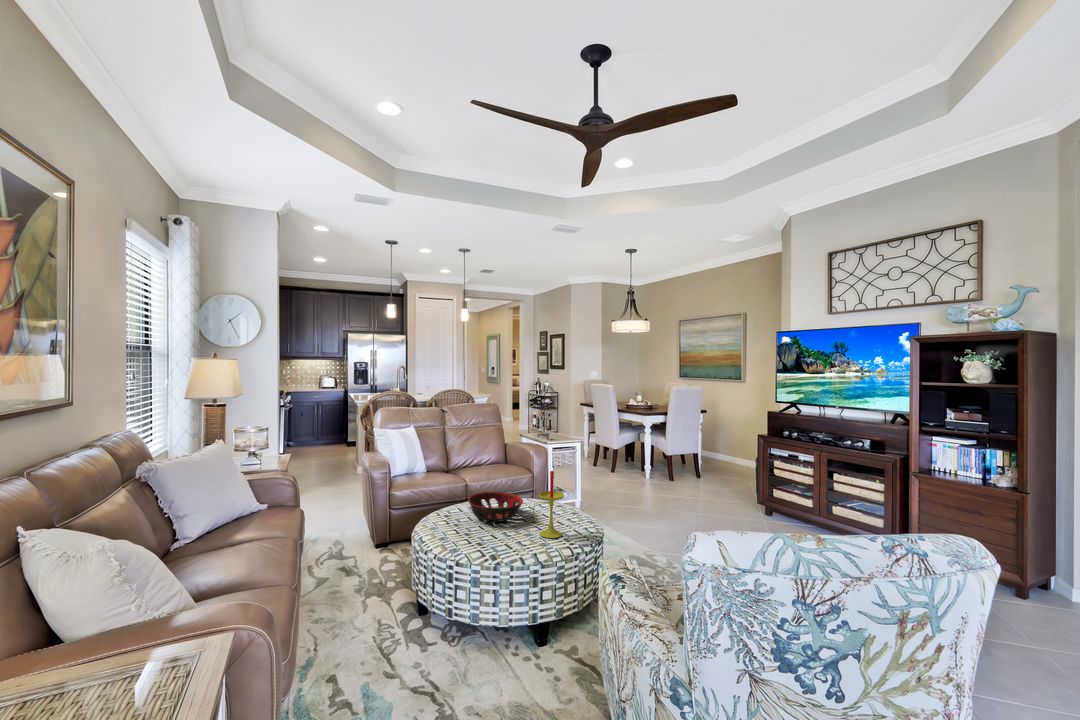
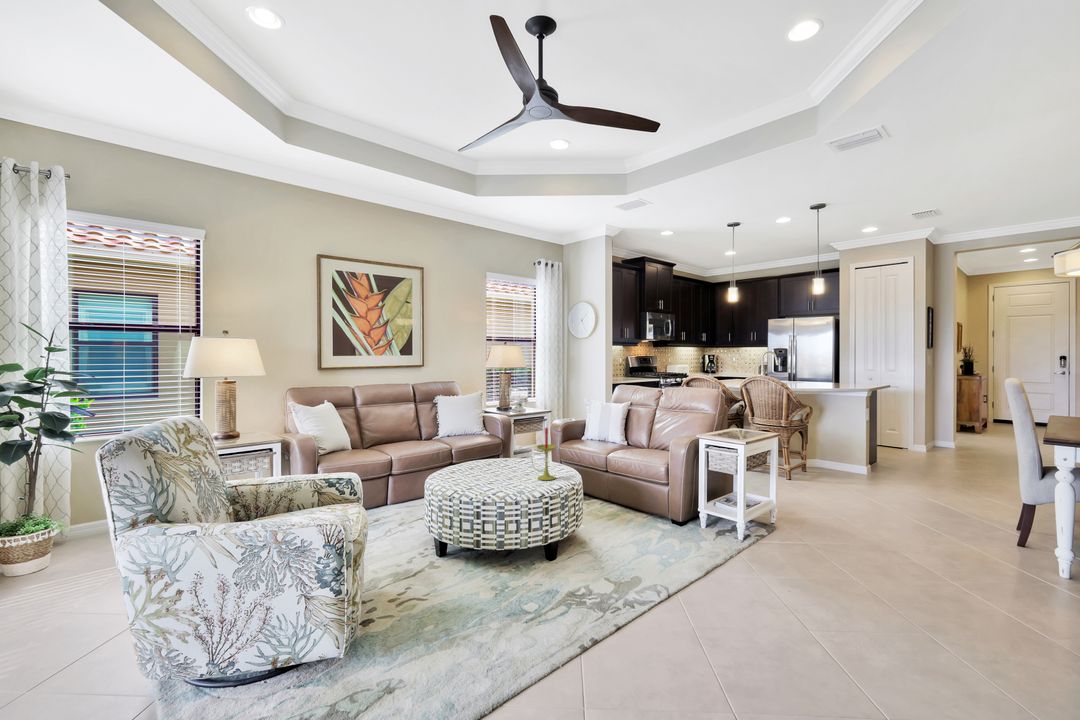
decorative bowl: present [468,492,523,522] -> none [470,452,516,475]

